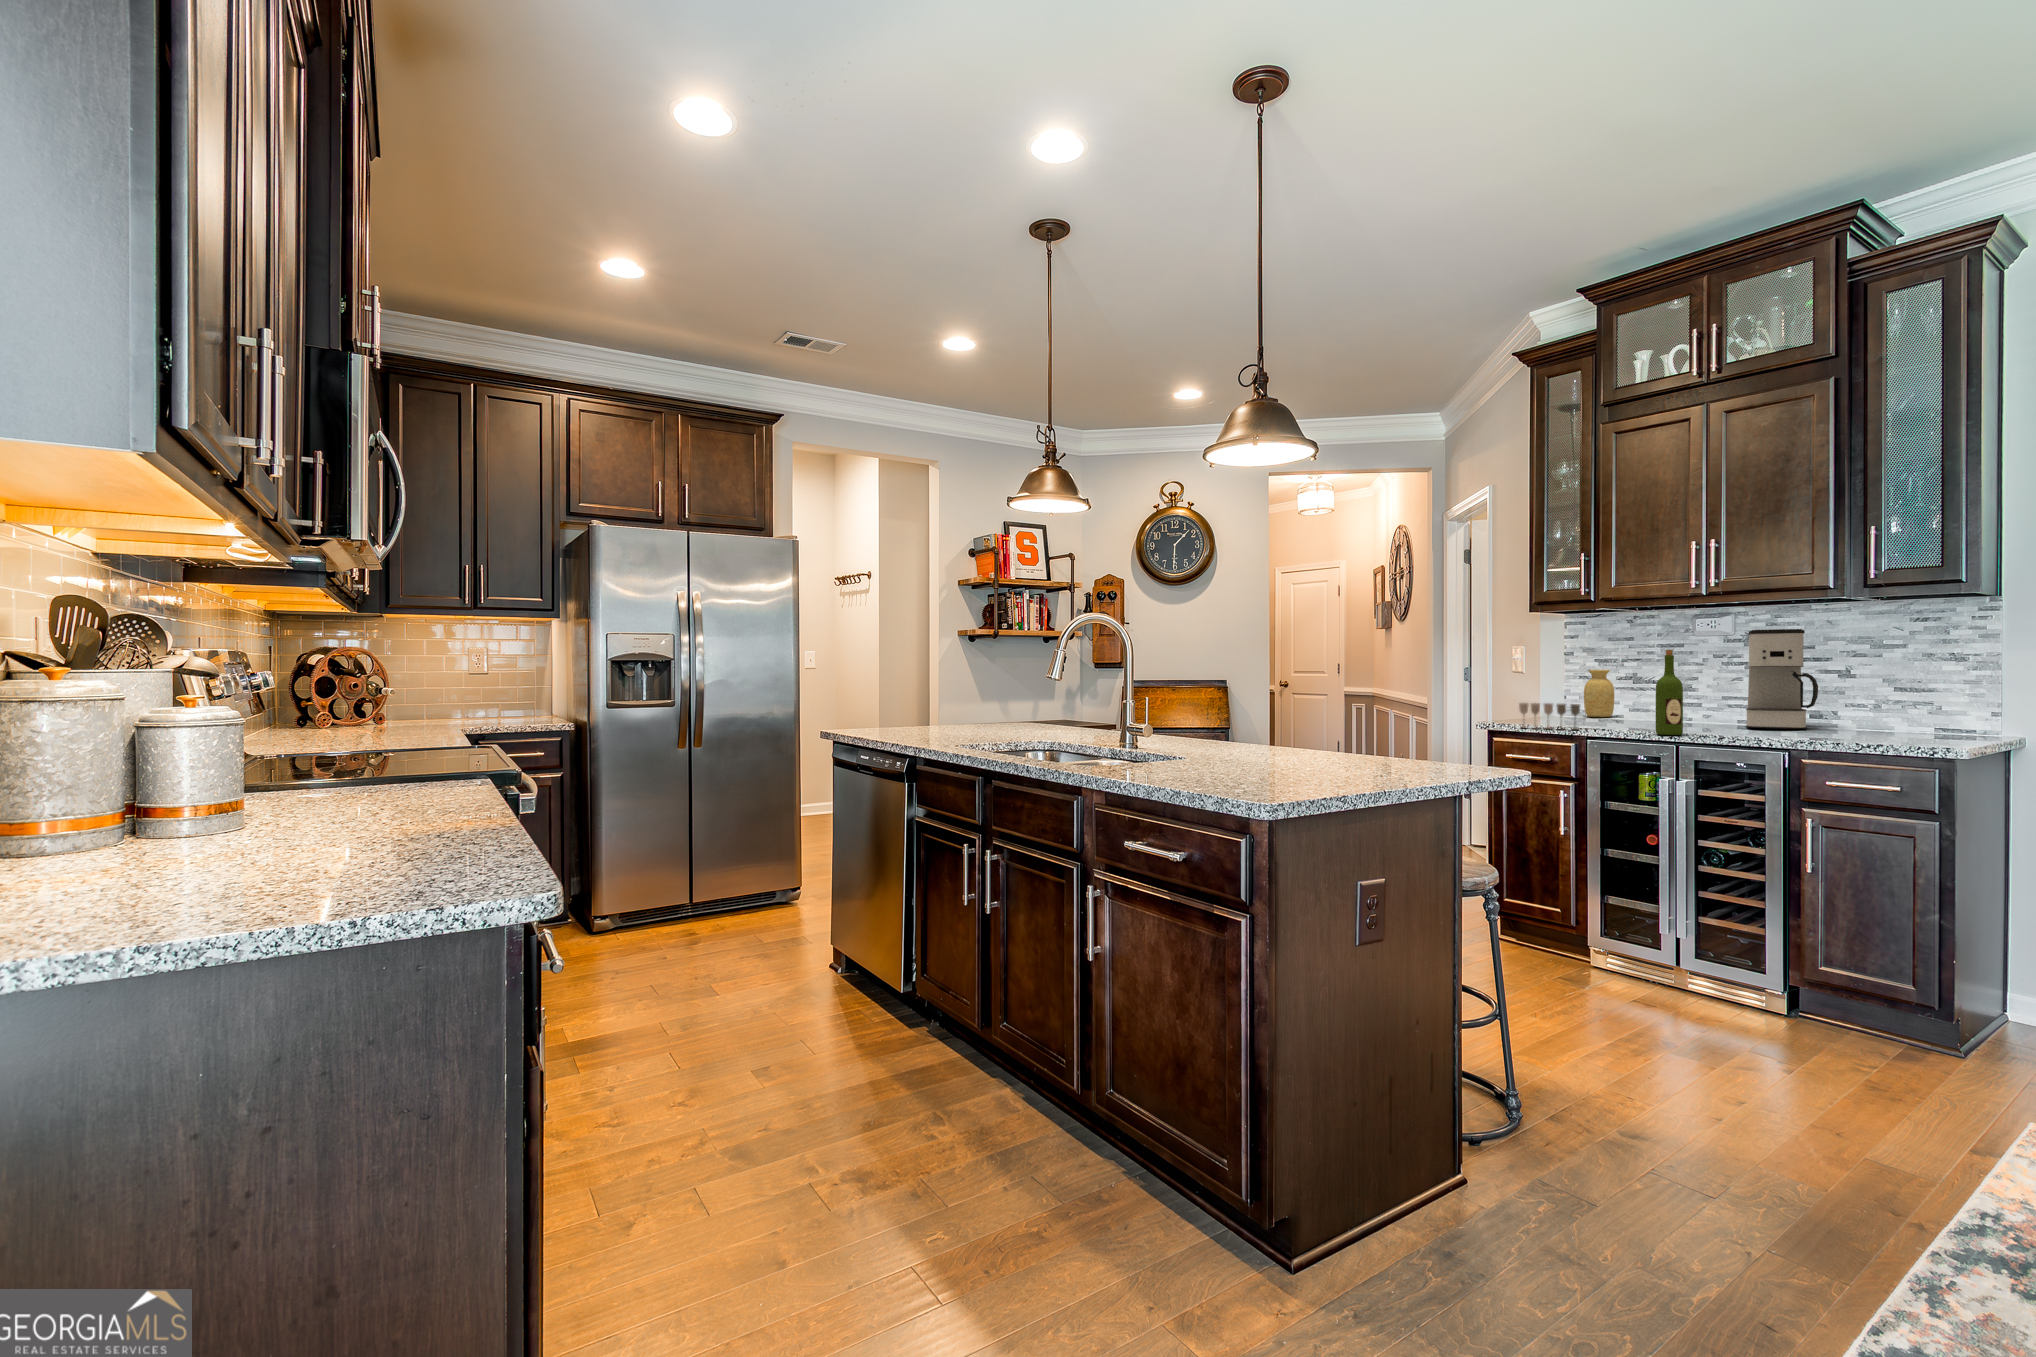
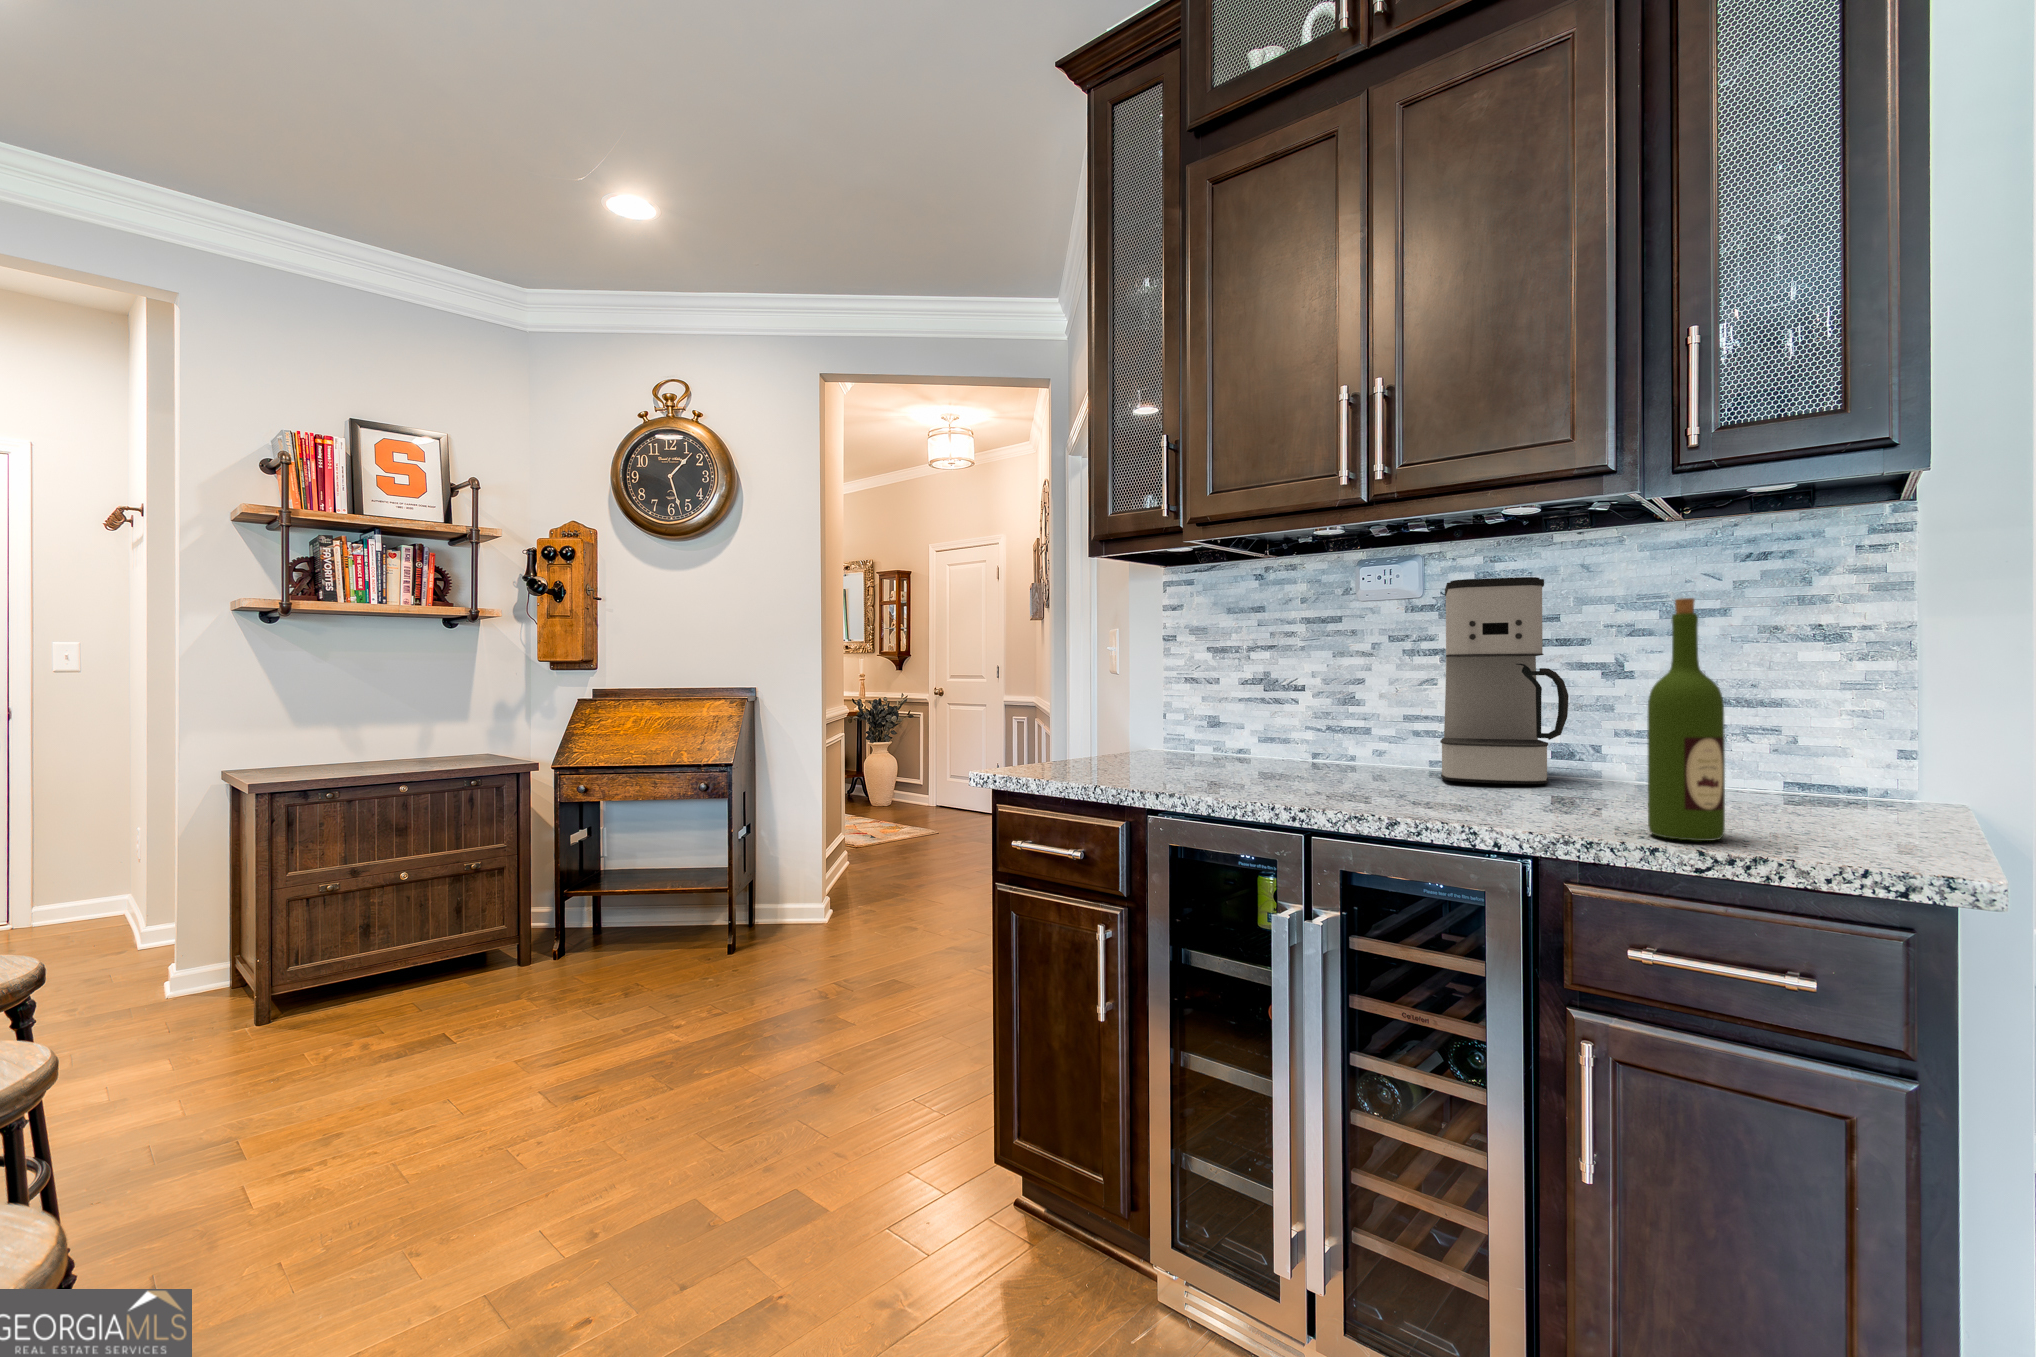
wine bottle: present [1656,650,1683,735] -> present [1648,598,1725,841]
vase: present [1584,670,1614,717] -> none [1189,666,1236,751]
wine glass: present [1519,703,1580,730] -> none [1043,730,1145,787]

